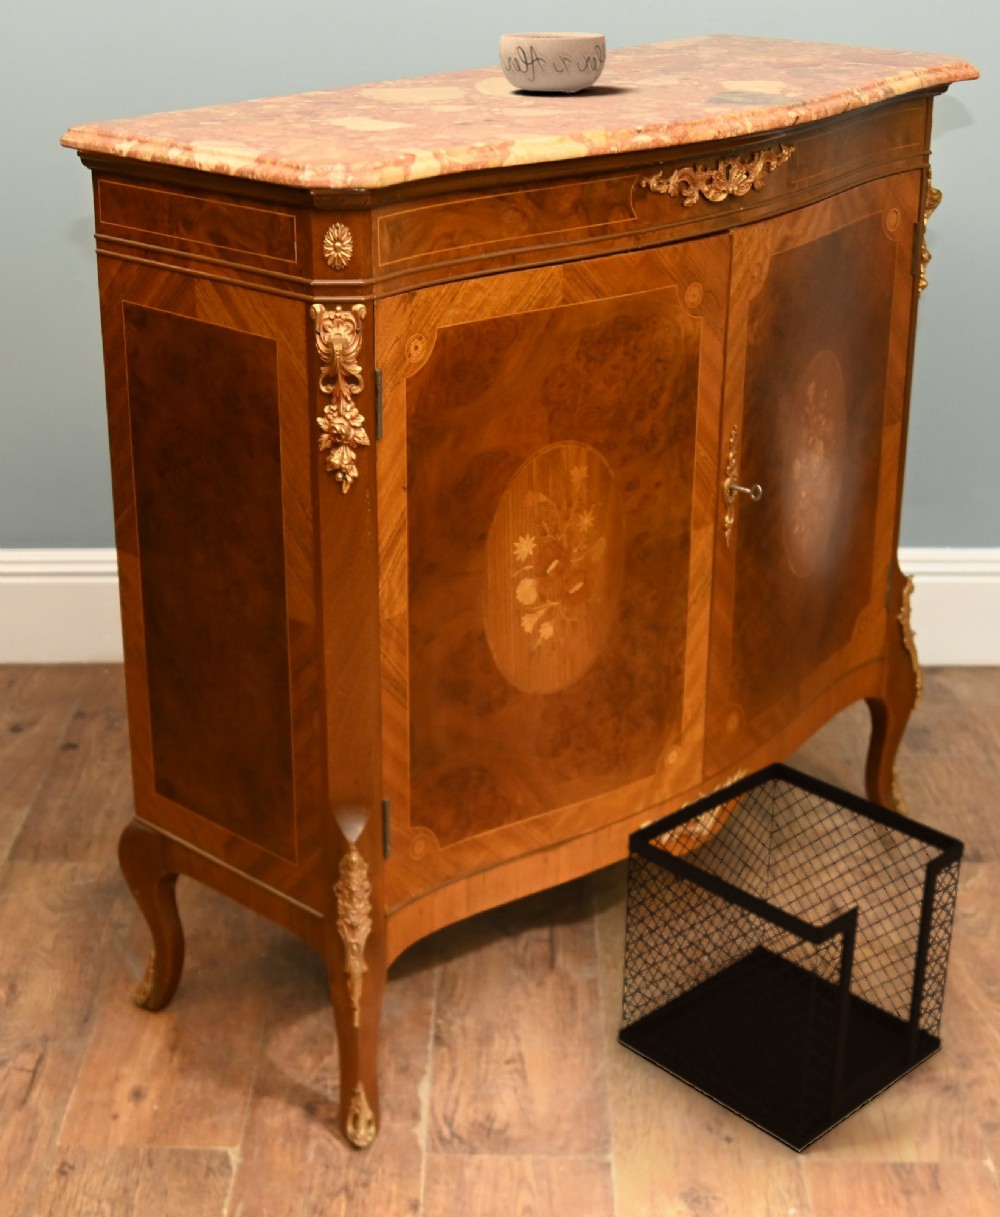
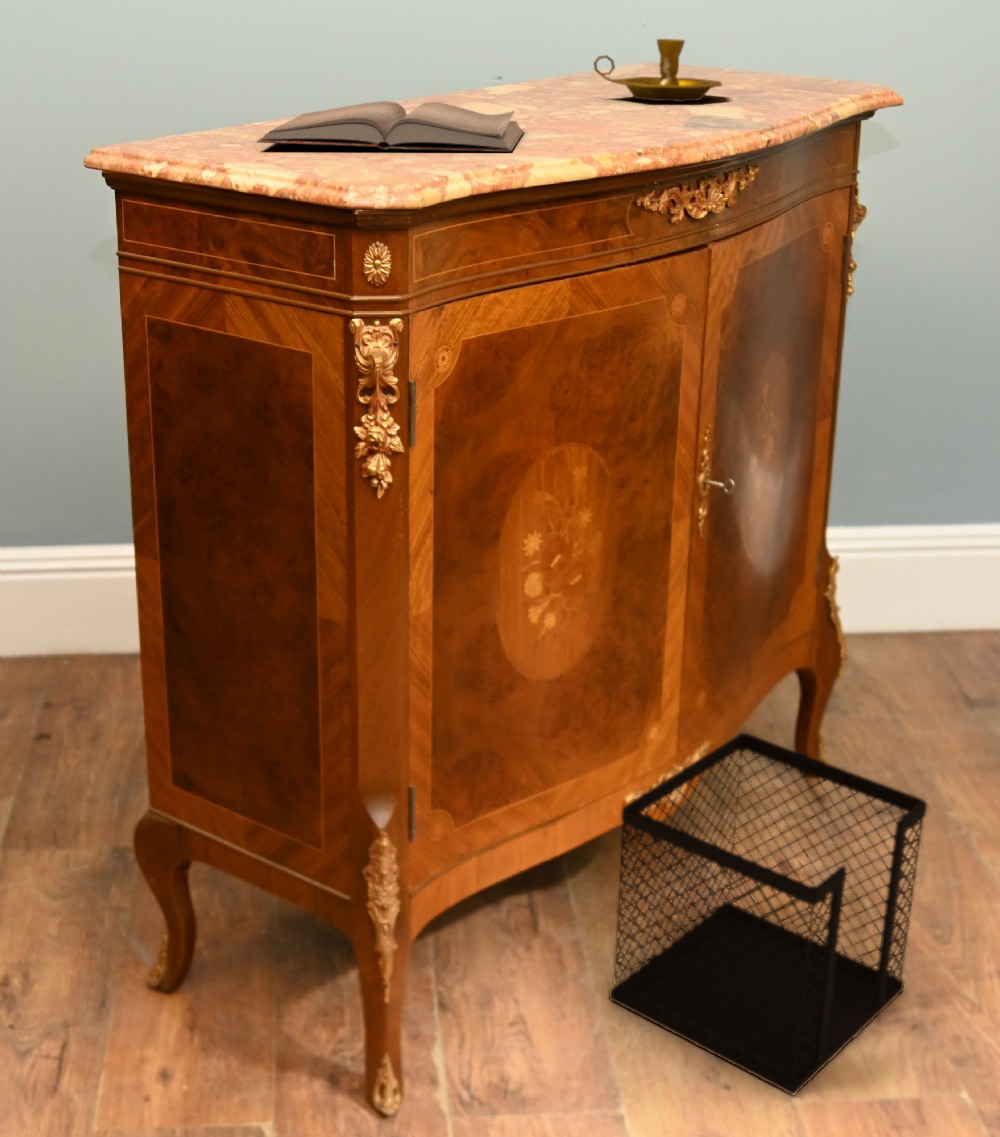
candlestick: none [635,7,775,75] -> present [594,39,722,102]
decorative bowl: present [499,32,606,93] -> none [482,61,582,118]
hardback book: none [236,76,531,129] -> present [257,101,524,152]

